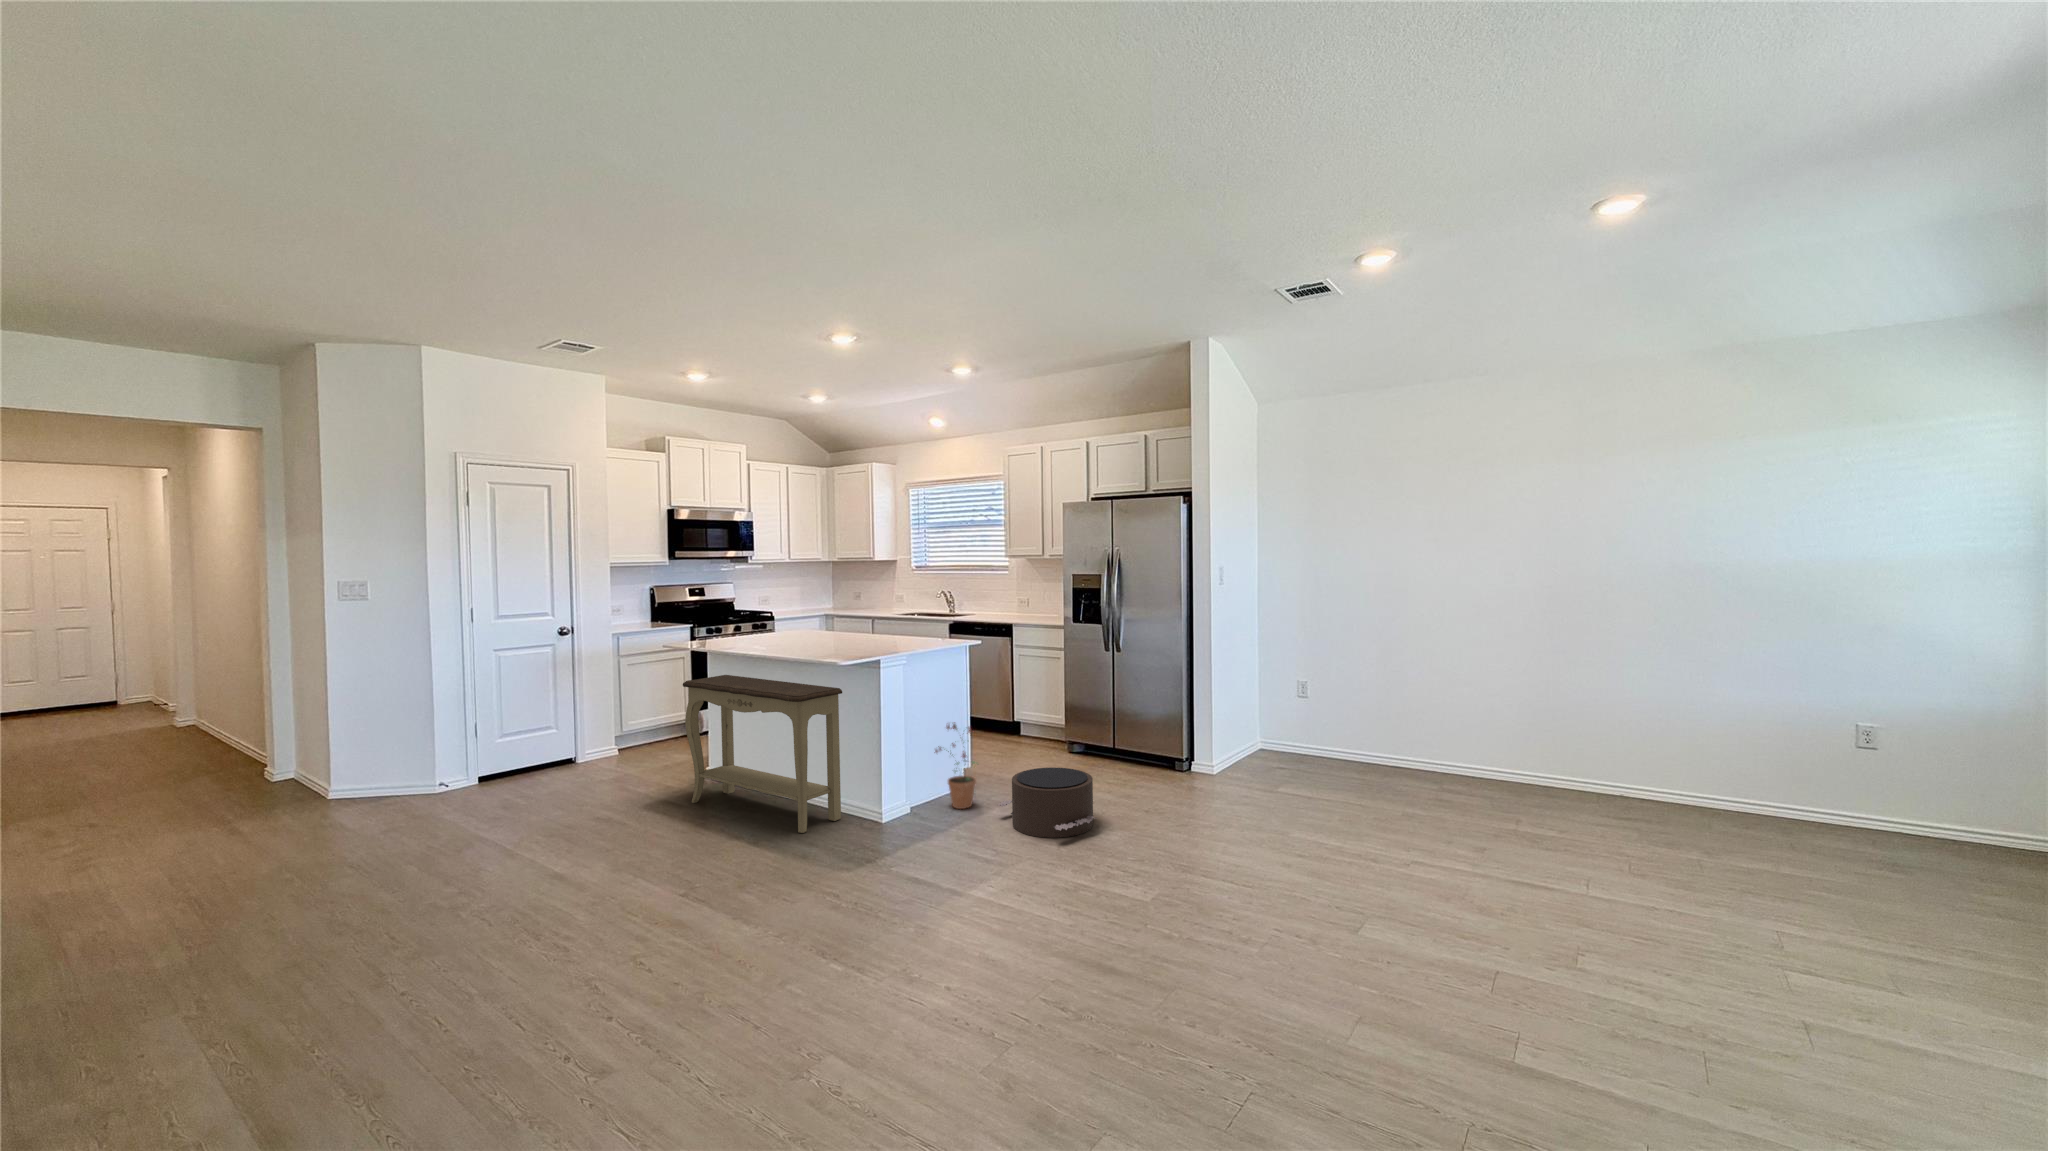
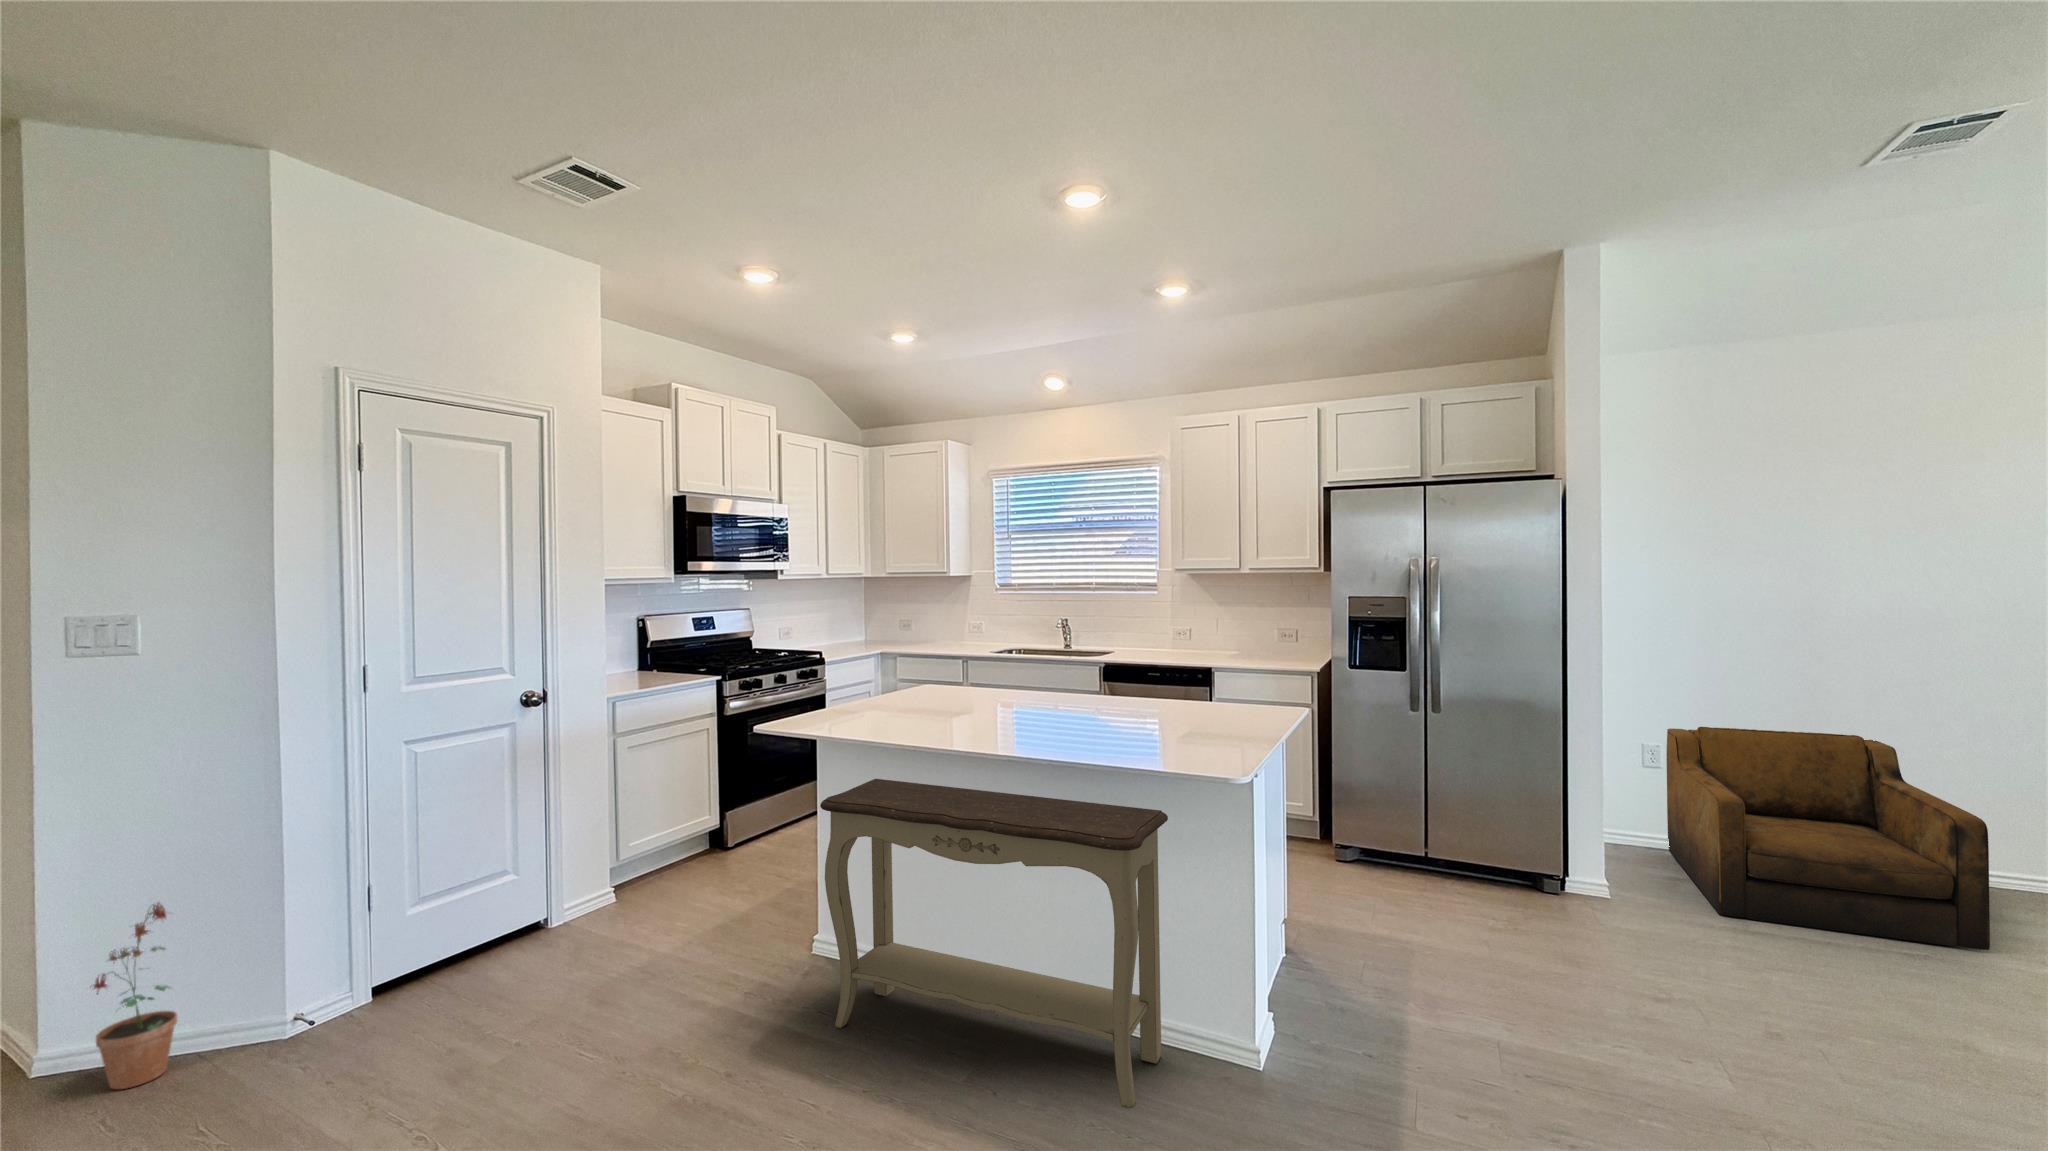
armchair: none [1267,667,1428,805] -> present [1666,727,1990,950]
potted plant: present [935,722,976,809] -> present [93,903,177,1090]
pouf: present [998,768,1095,838] -> none [1431,927,1653,1081]

